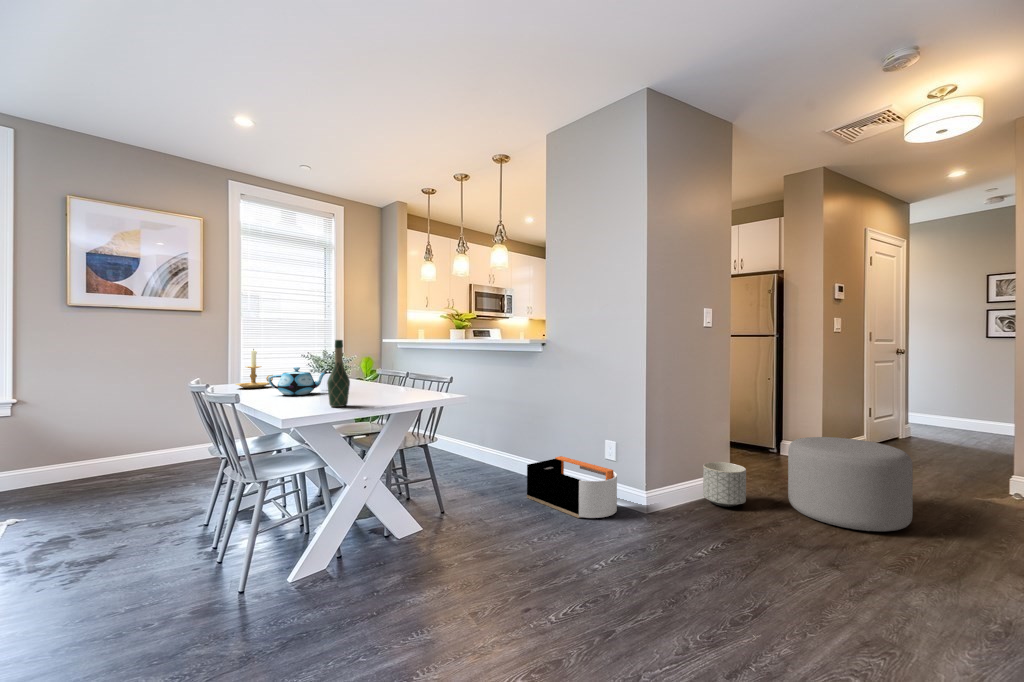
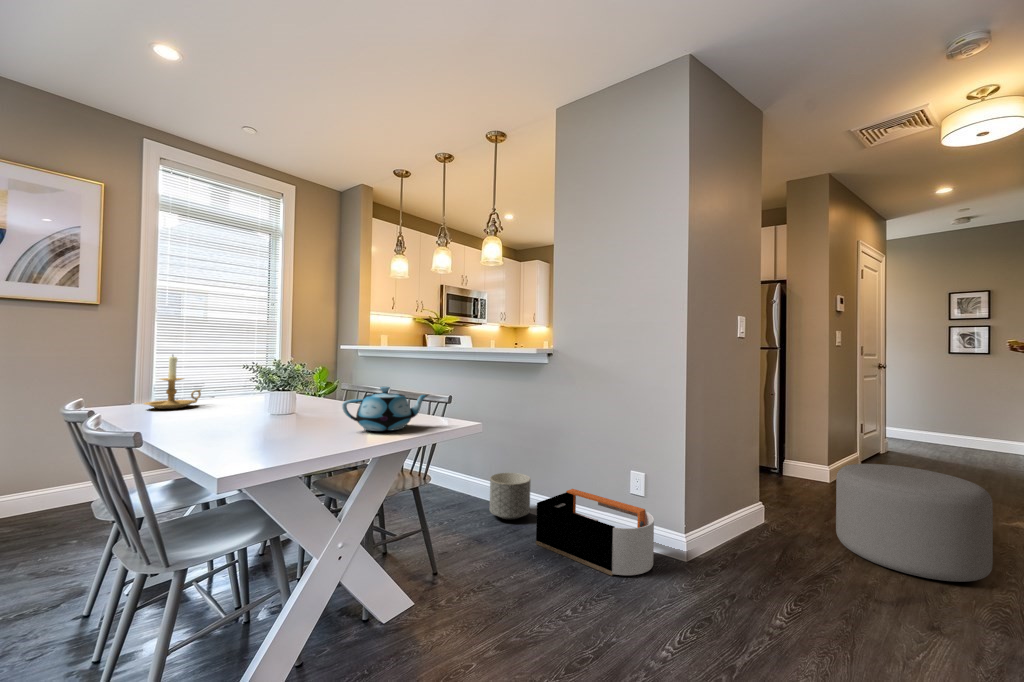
wine bottle: present [327,340,350,407] -> none [285,345,321,450]
teapot: present [268,367,326,395] -> present [342,387,428,431]
planter: present [703,462,746,507] -> present [490,473,531,520]

